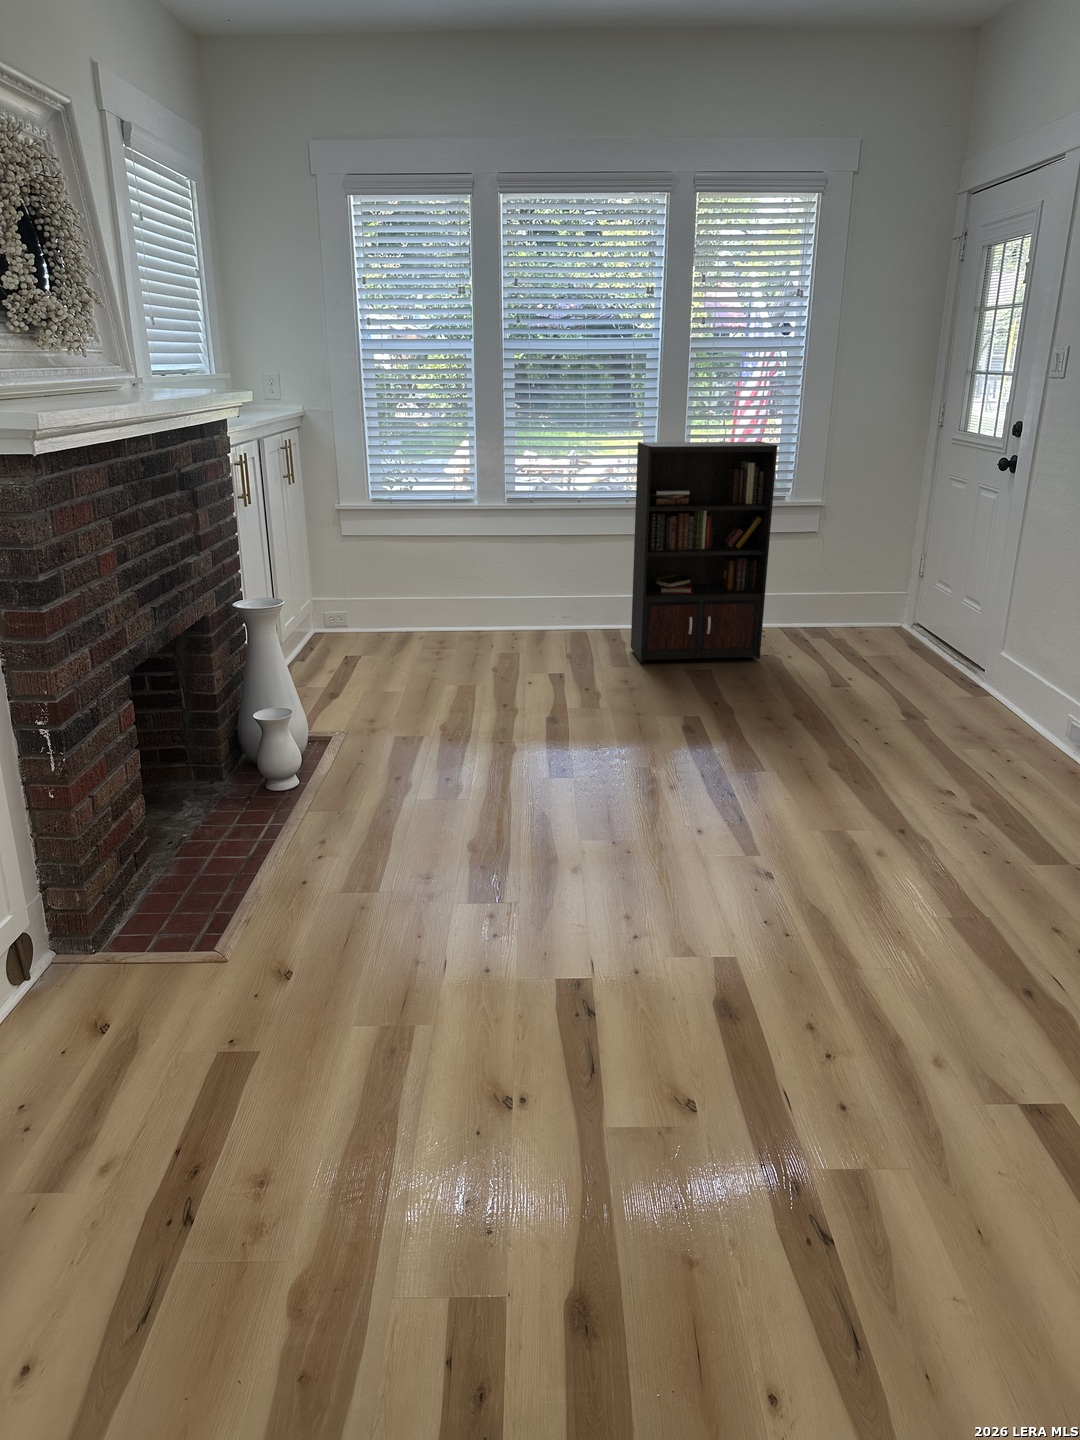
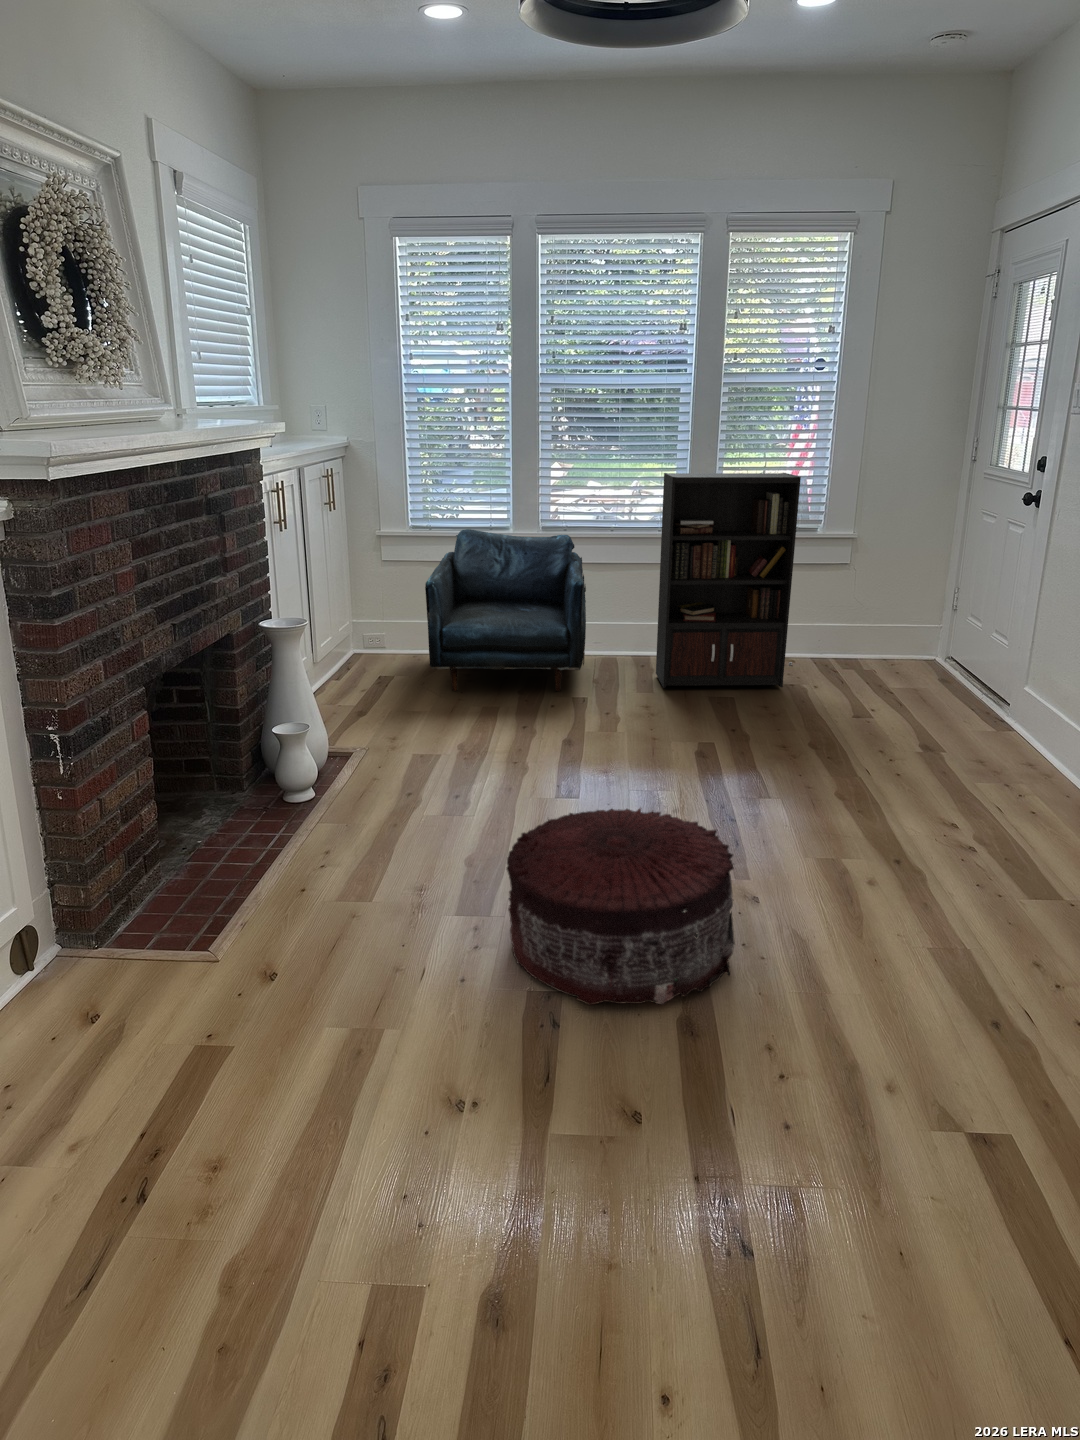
armchair: none [396,502,562,670] -> present [425,529,586,691]
pouf: none [525,785,757,988] -> present [507,808,735,1005]

